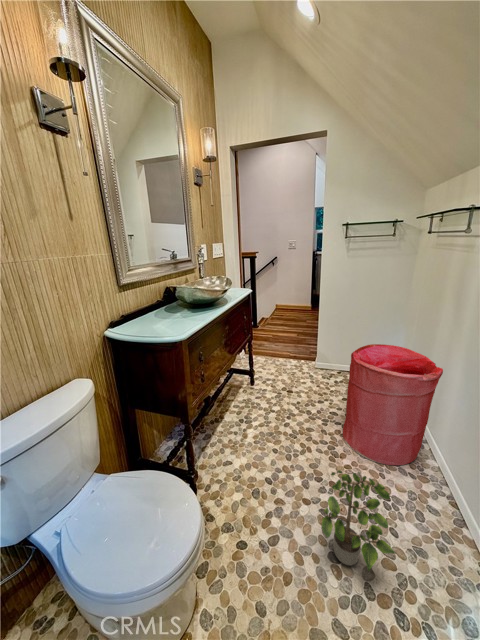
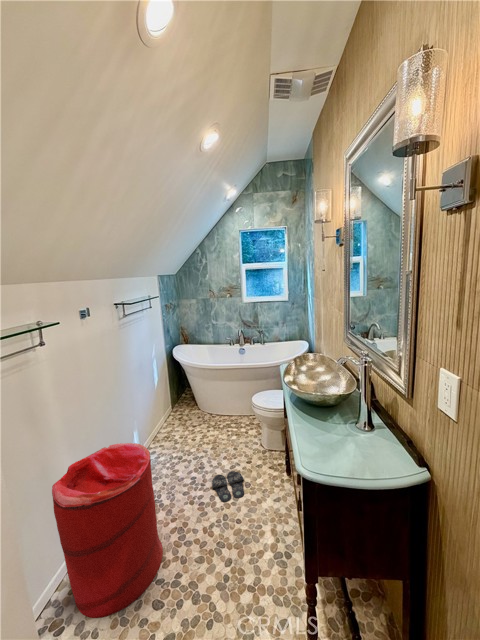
potted plant: present [322,470,396,571] -> none [178,419,209,474]
slippers: none [260,475,310,529] -> present [212,471,244,502]

